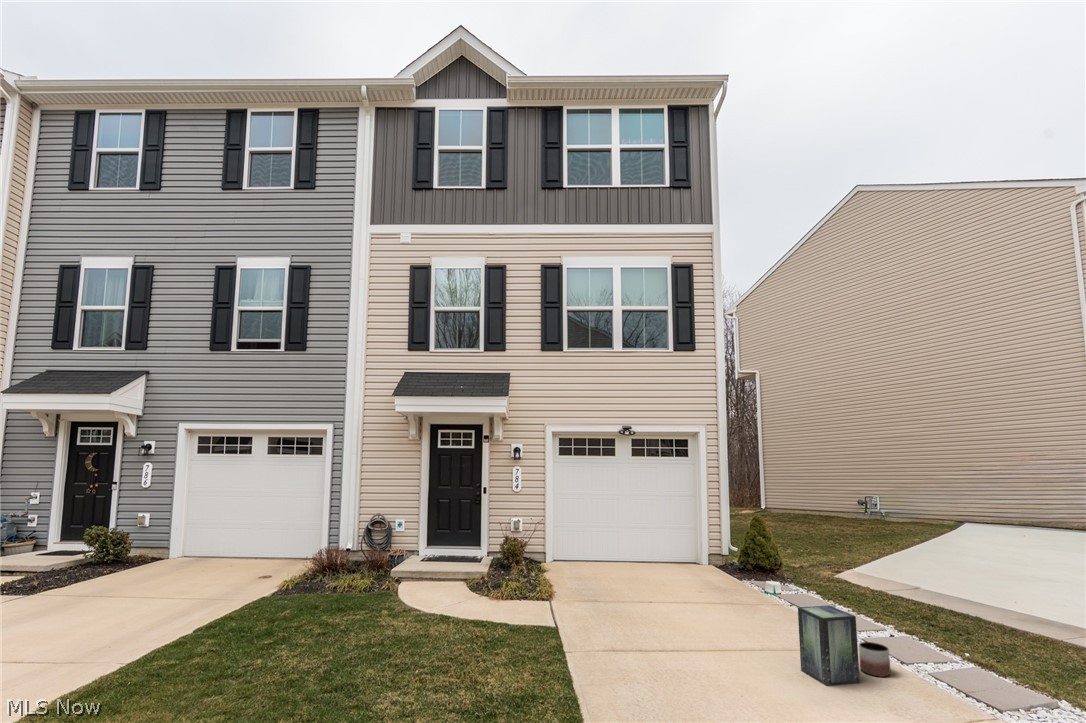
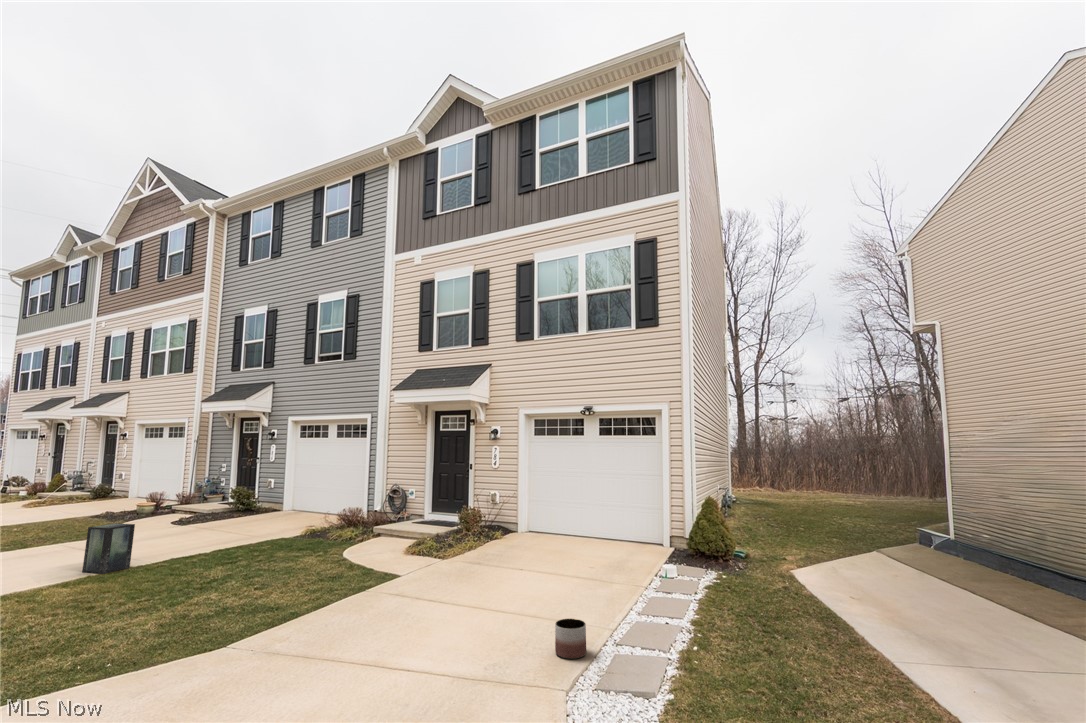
storage box: present [798,605,860,686] -> present [82,523,135,574]

